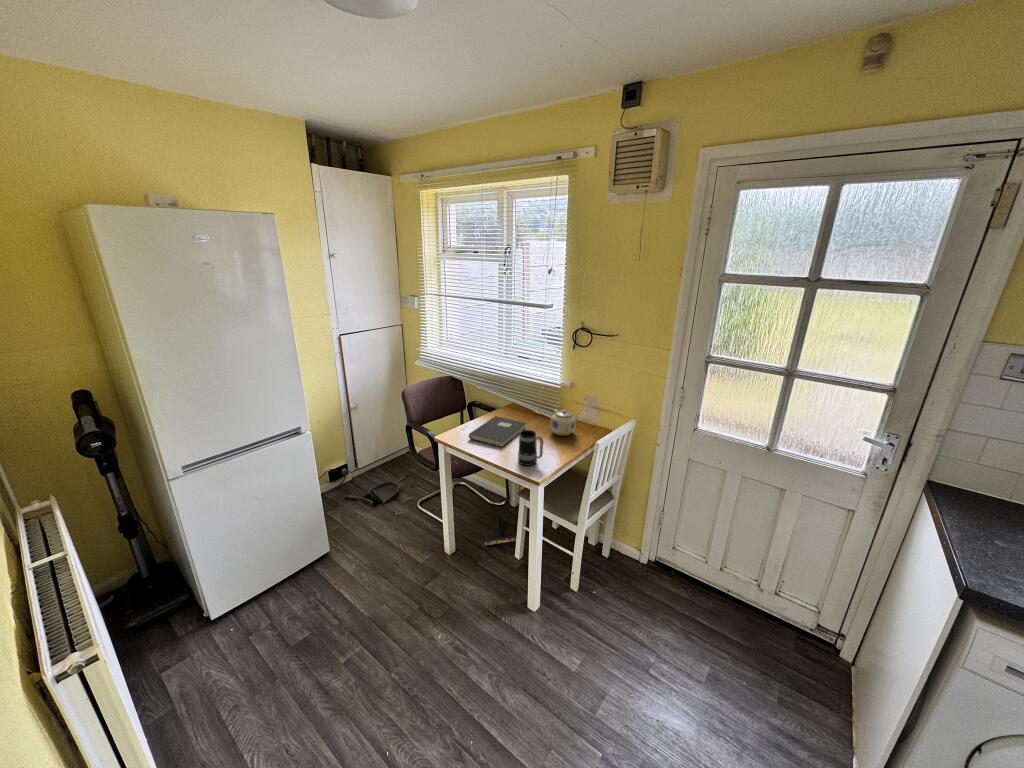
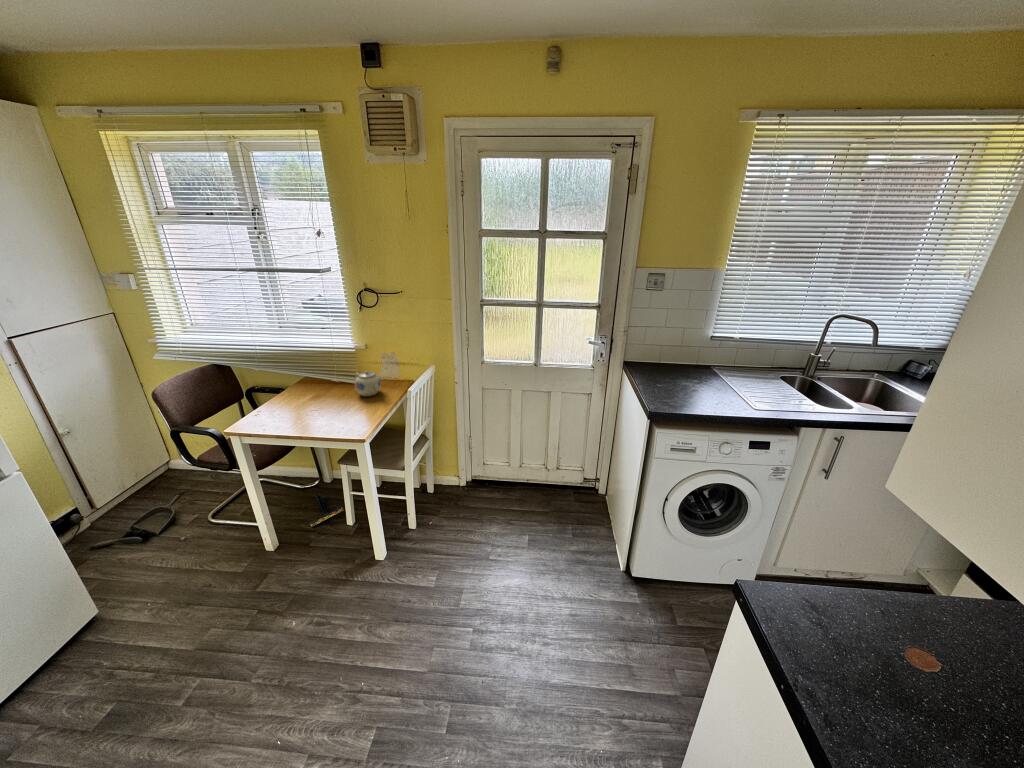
book: present [469,416,526,447] -> none [268,393,330,423]
mug: present [518,430,544,466] -> none [331,395,360,430]

